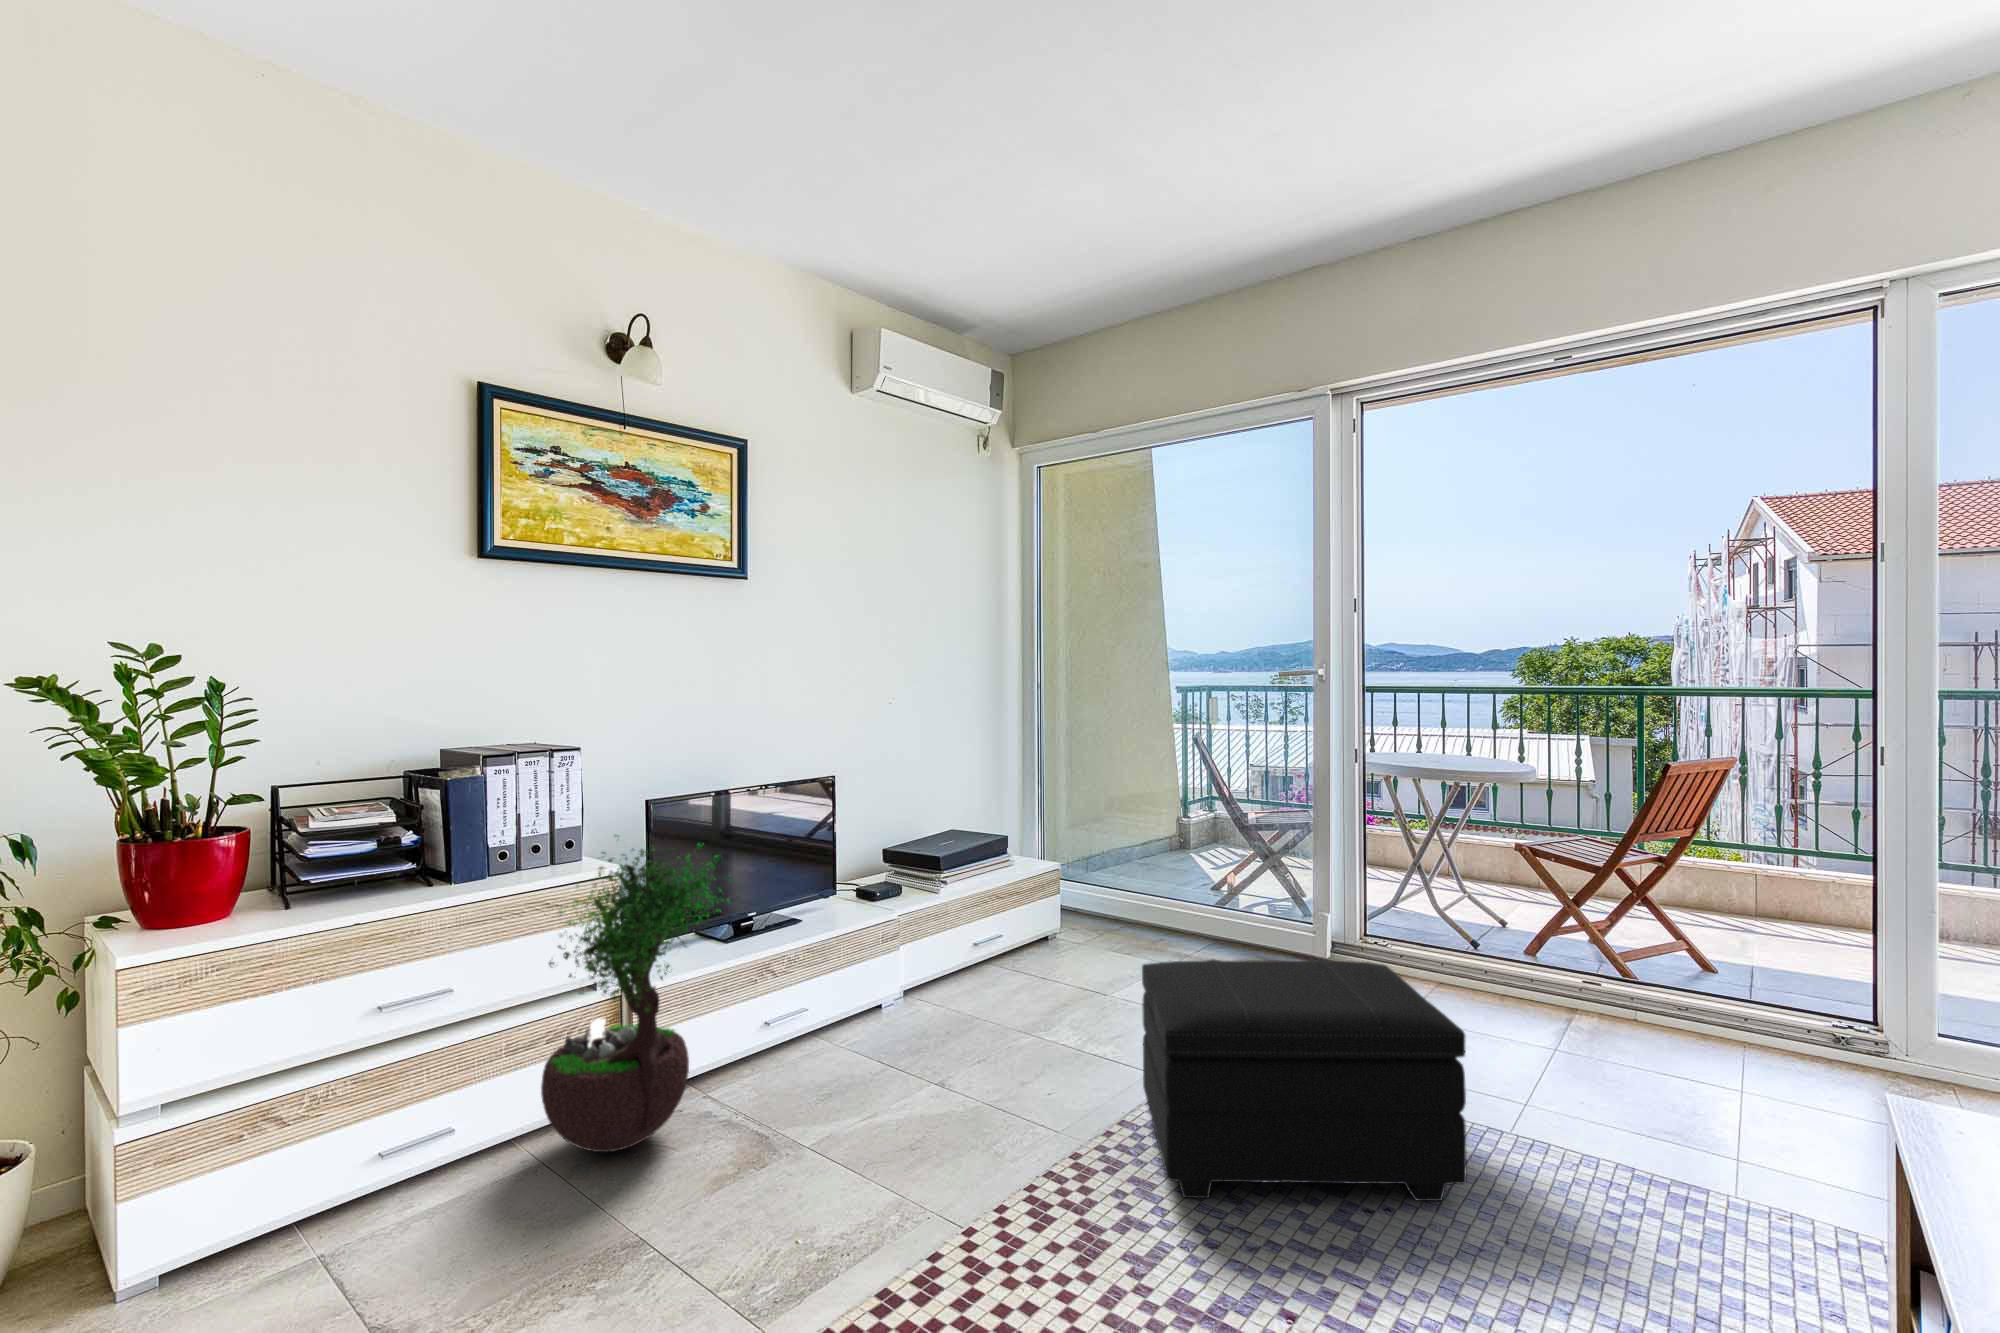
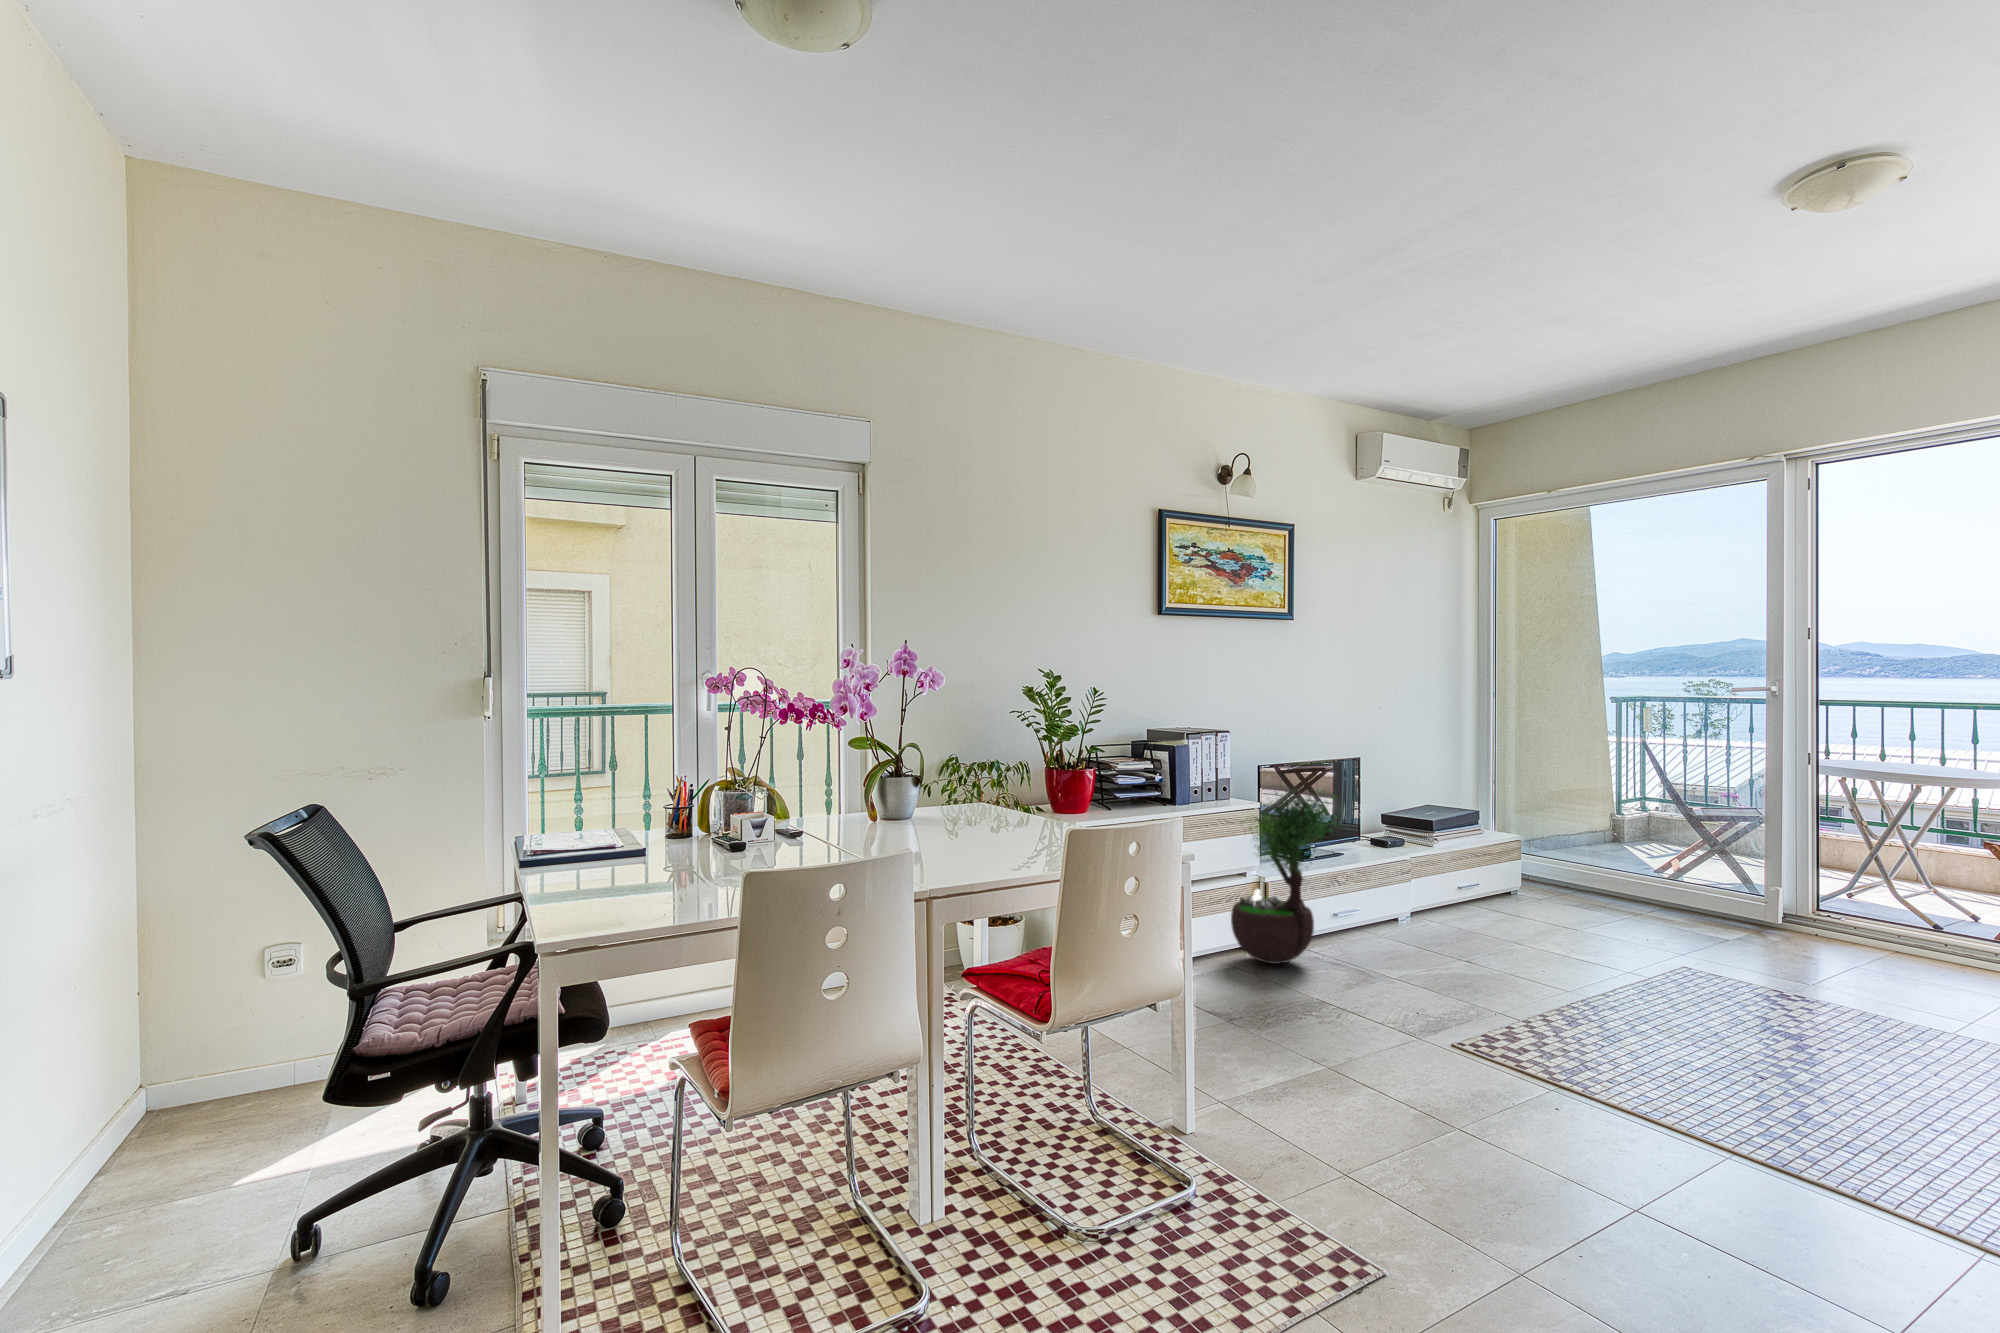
footstool: present [1142,959,1466,1201] -> none [1629,885,1896,1043]

